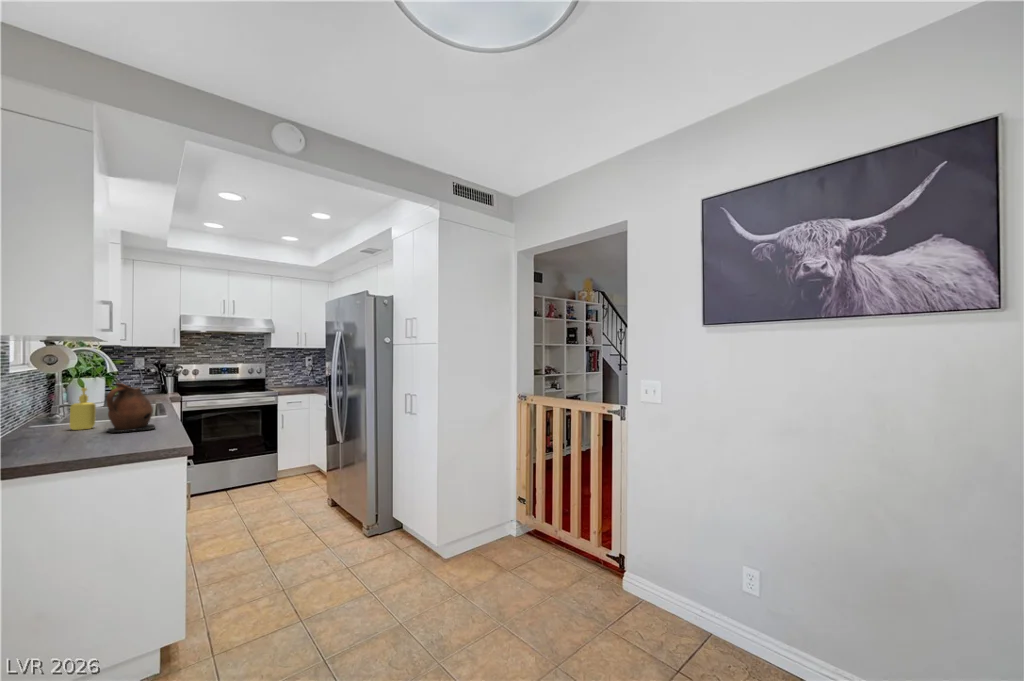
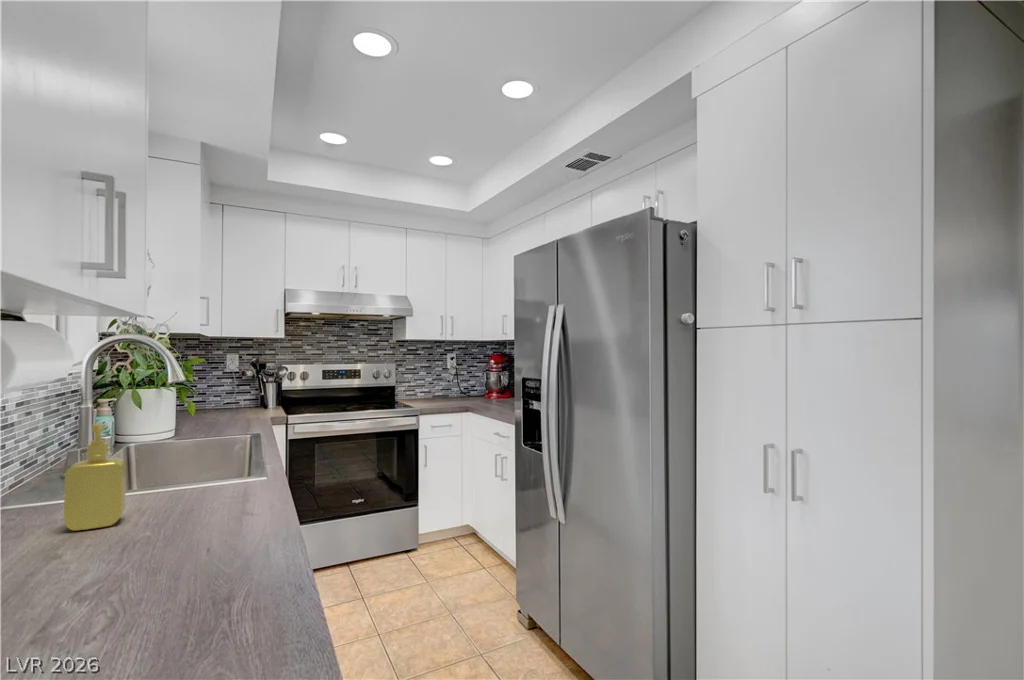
ceramic pitcher: present [107,383,155,432] -> none [131,418,251,558]

